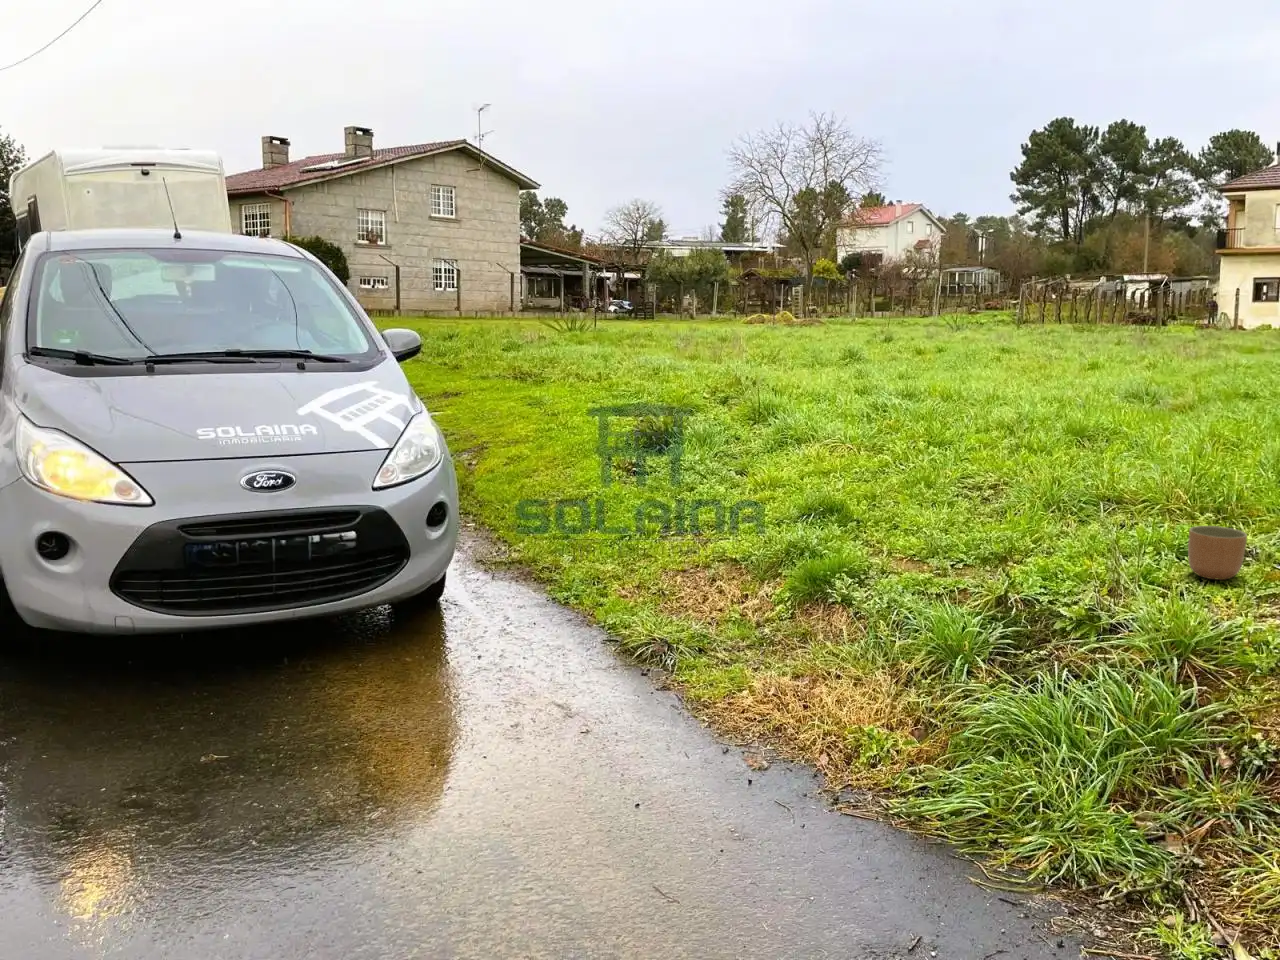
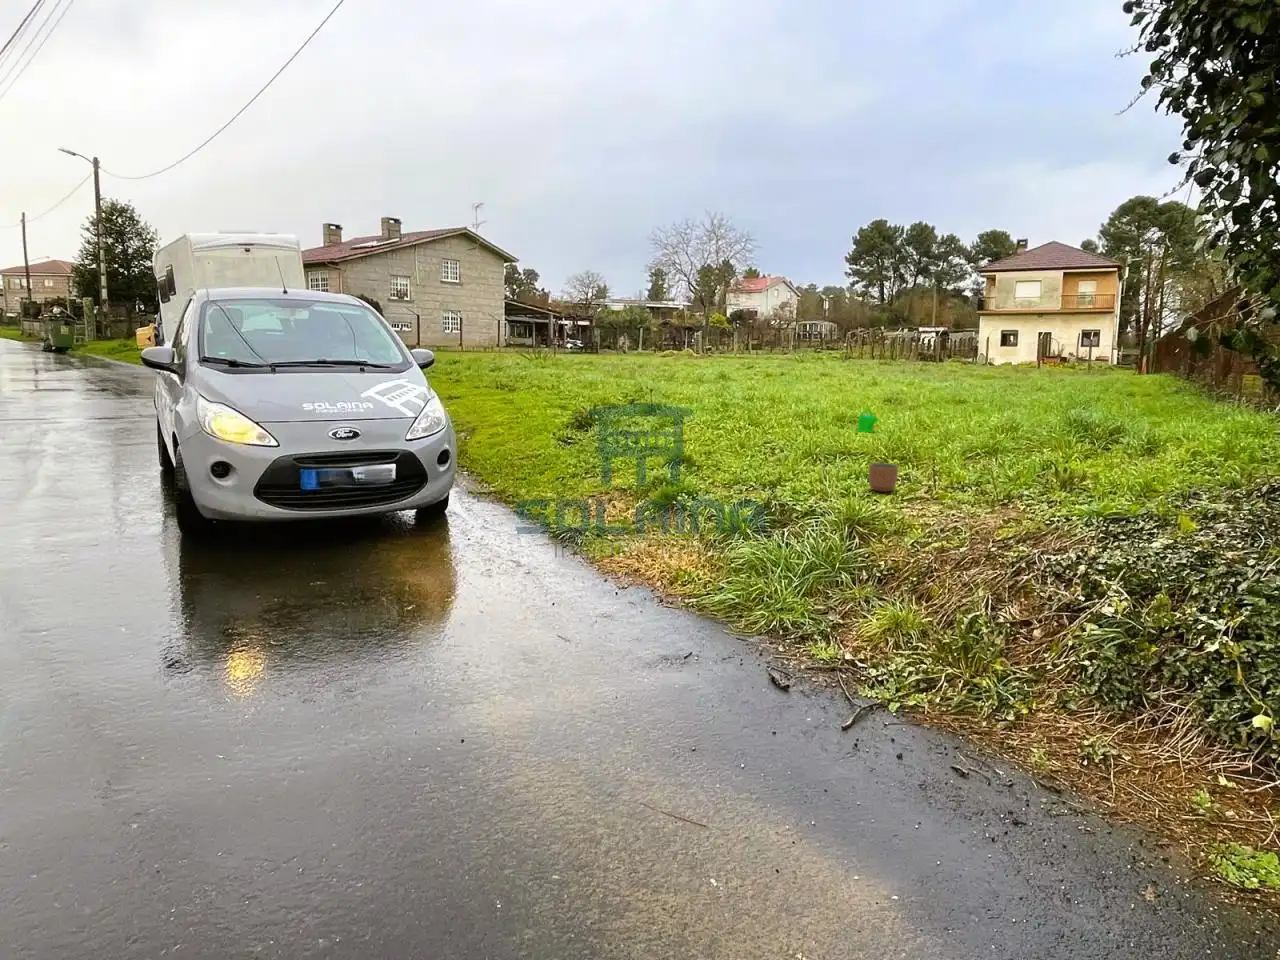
watering can: none [1121,417,1163,458] -> present [857,408,879,432]

